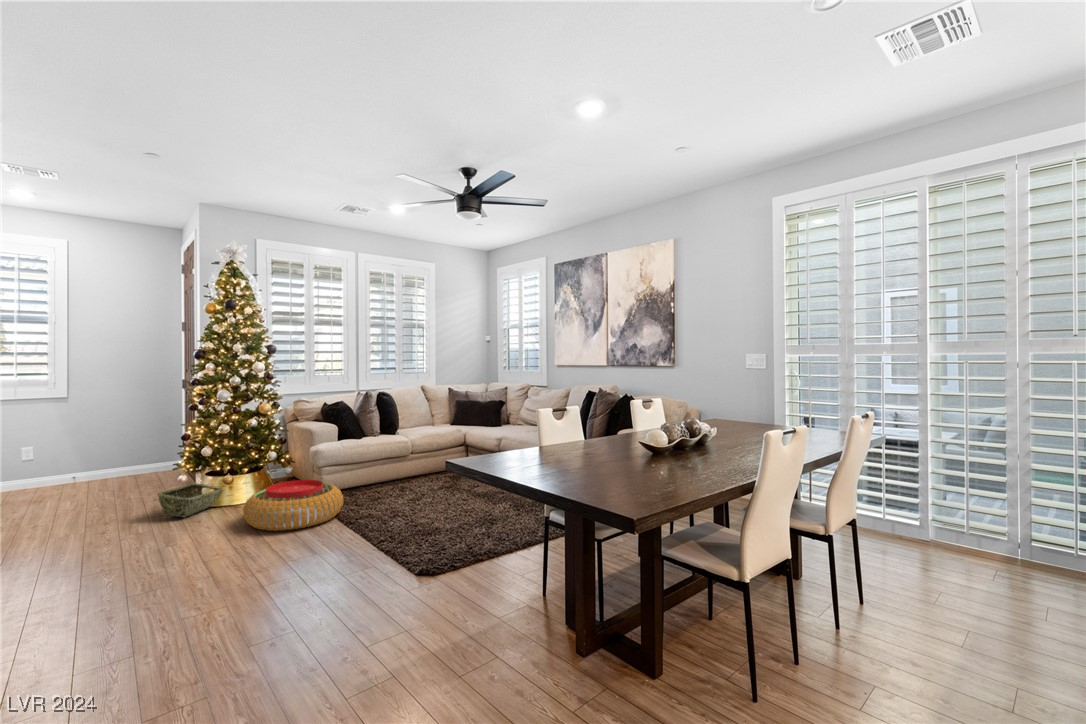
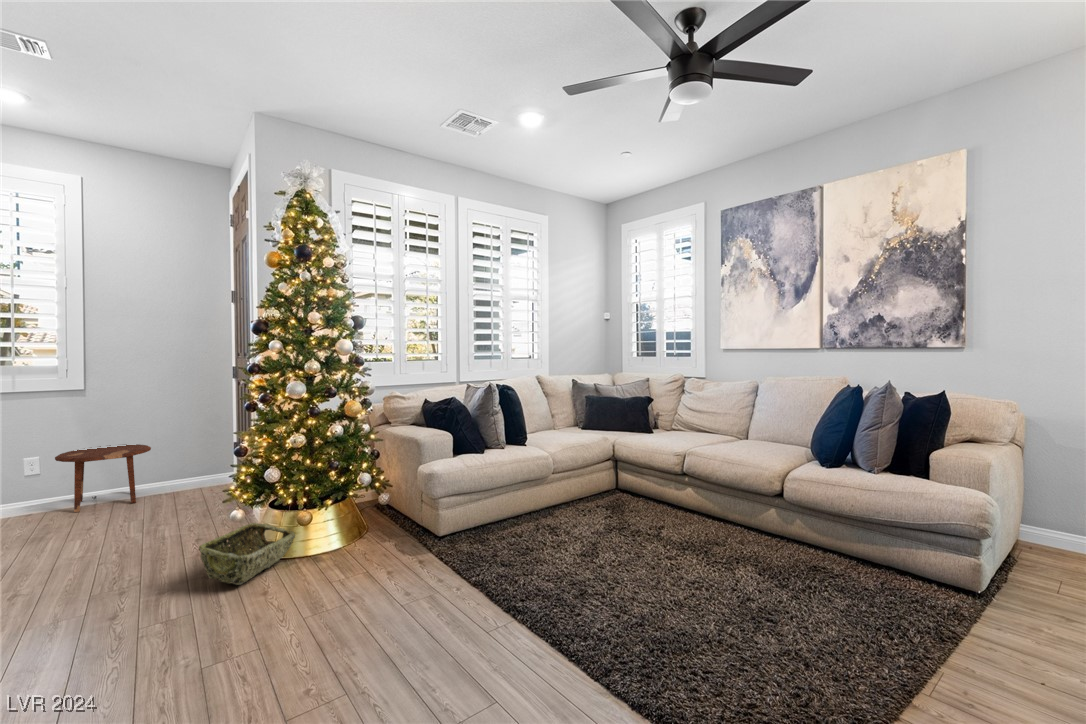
side table: none [46,439,118,487] -> present [55,444,151,512]
pouf: present [243,480,343,531] -> none [335,525,489,626]

